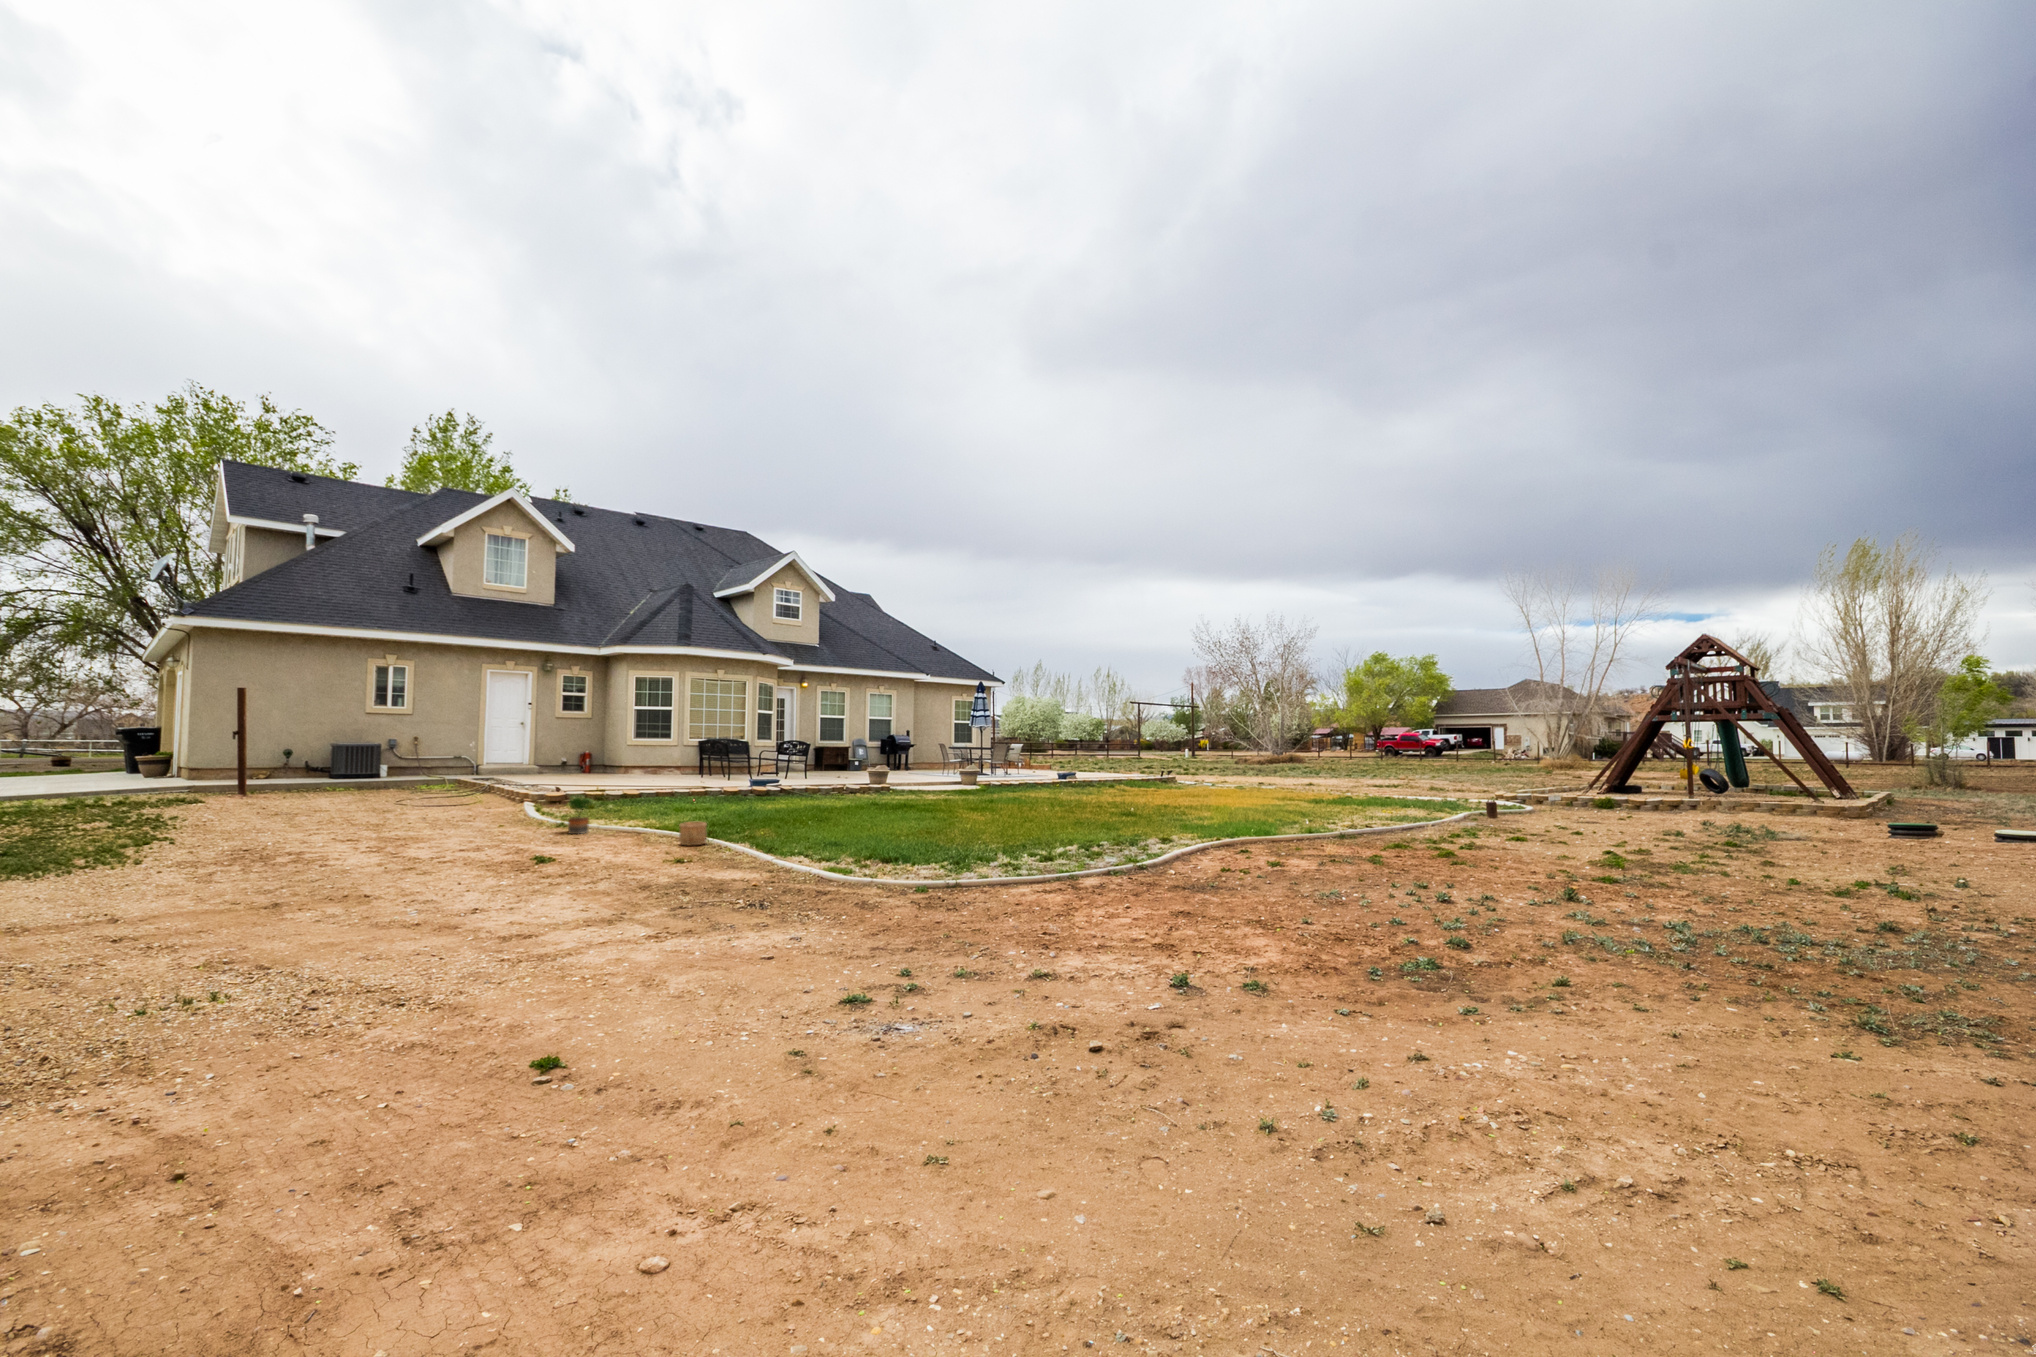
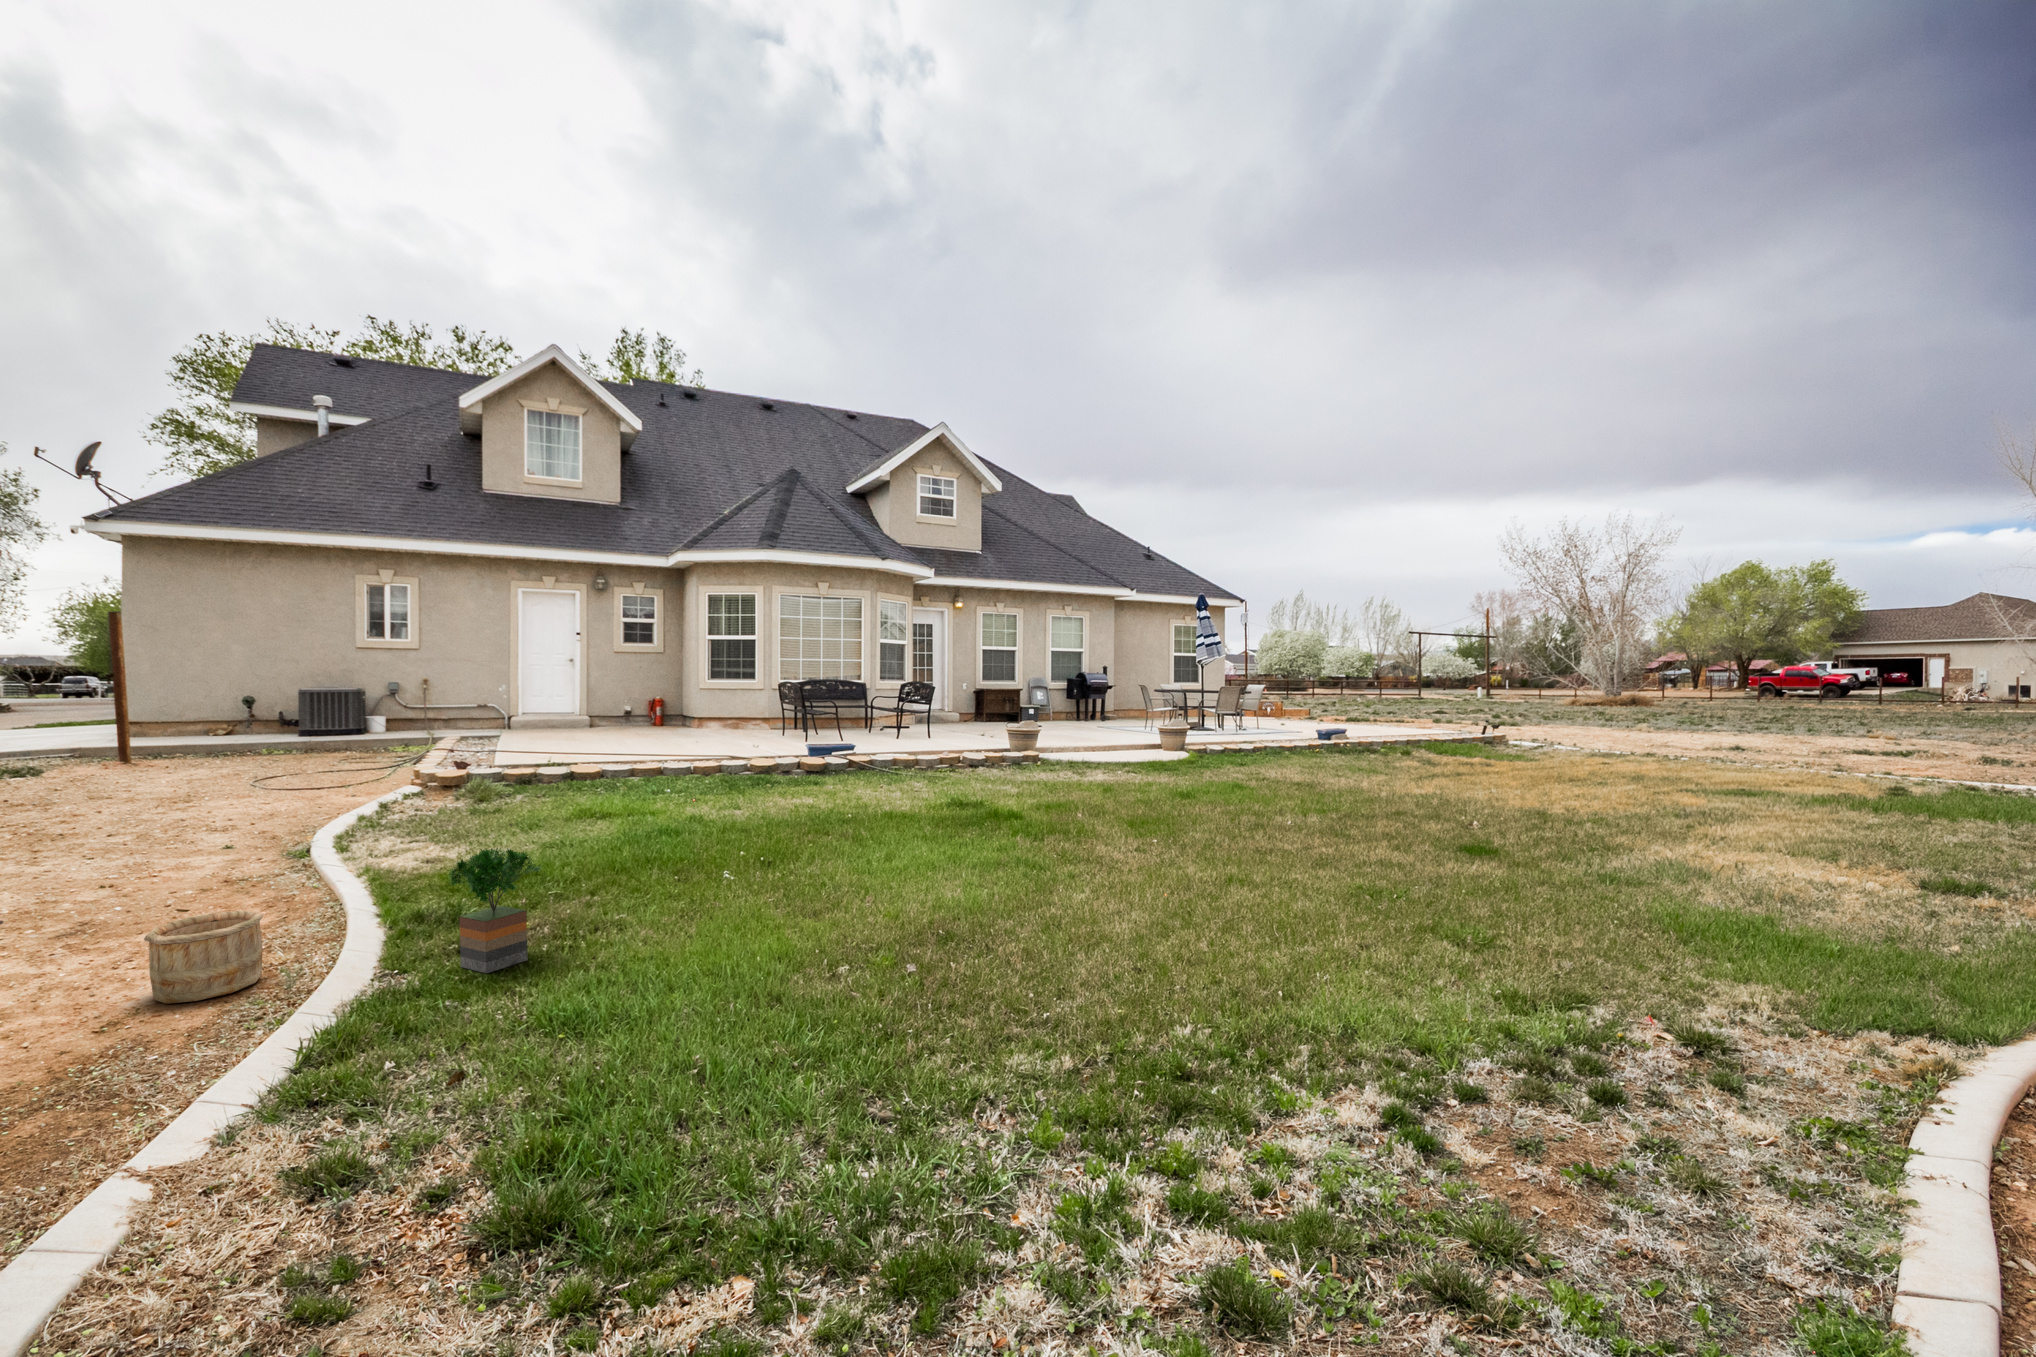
potted tree: present [568,798,593,834] -> present [449,848,541,973]

